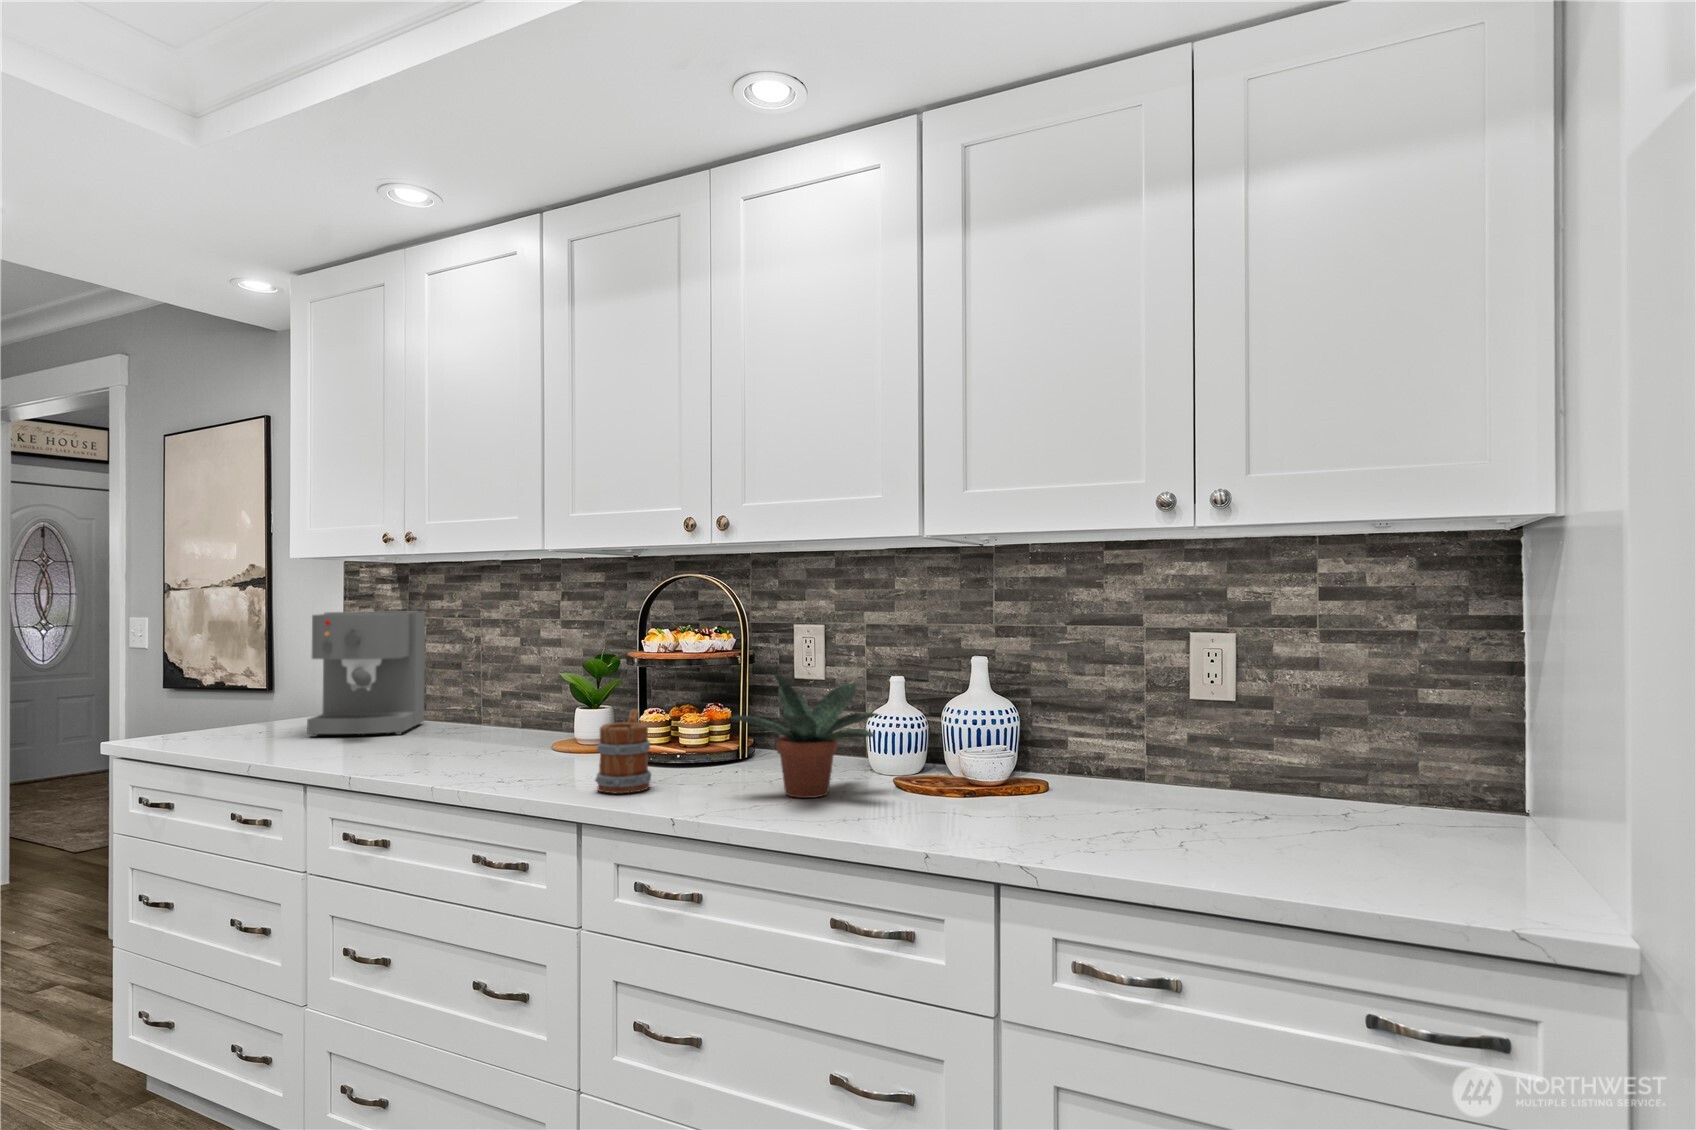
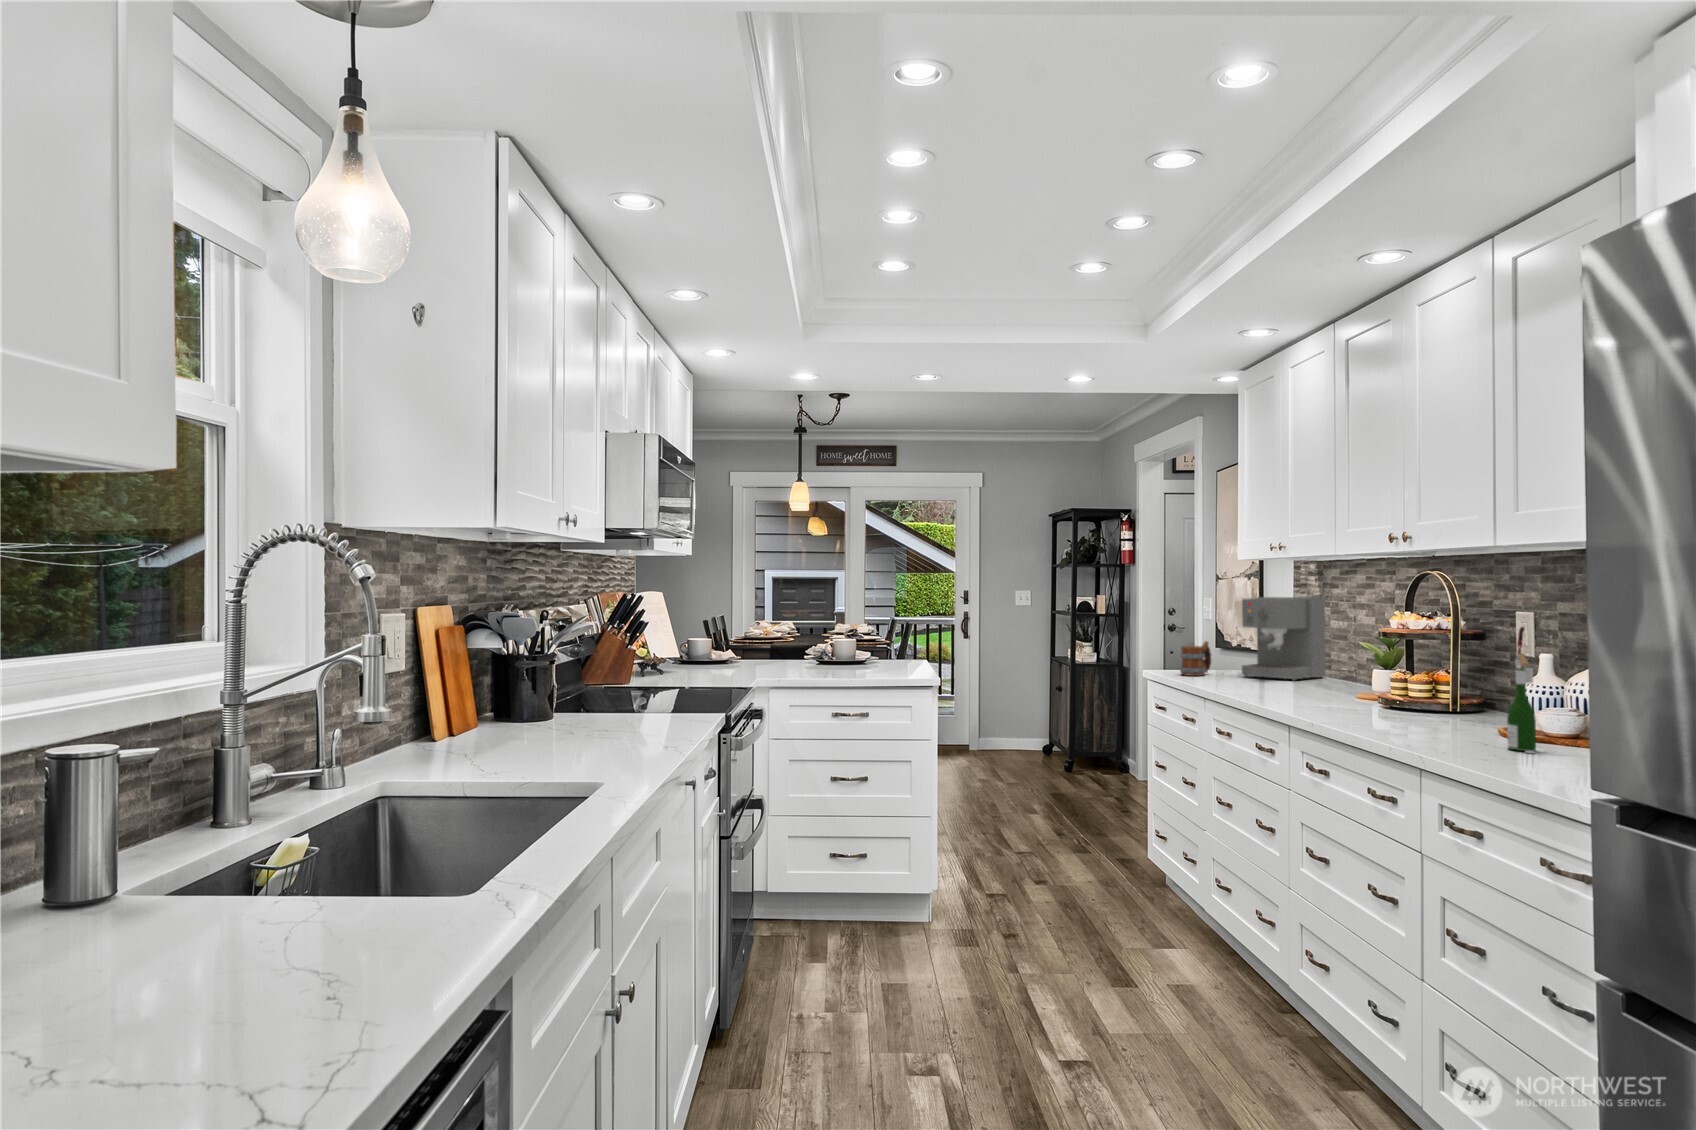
wine bottle: none [977,643,1023,815] -> present [1507,627,1536,753]
potted plant: present [730,672,878,798] -> none [1378,641,1494,731]
mug: present [596,710,651,793] -> present [1180,641,1211,676]

